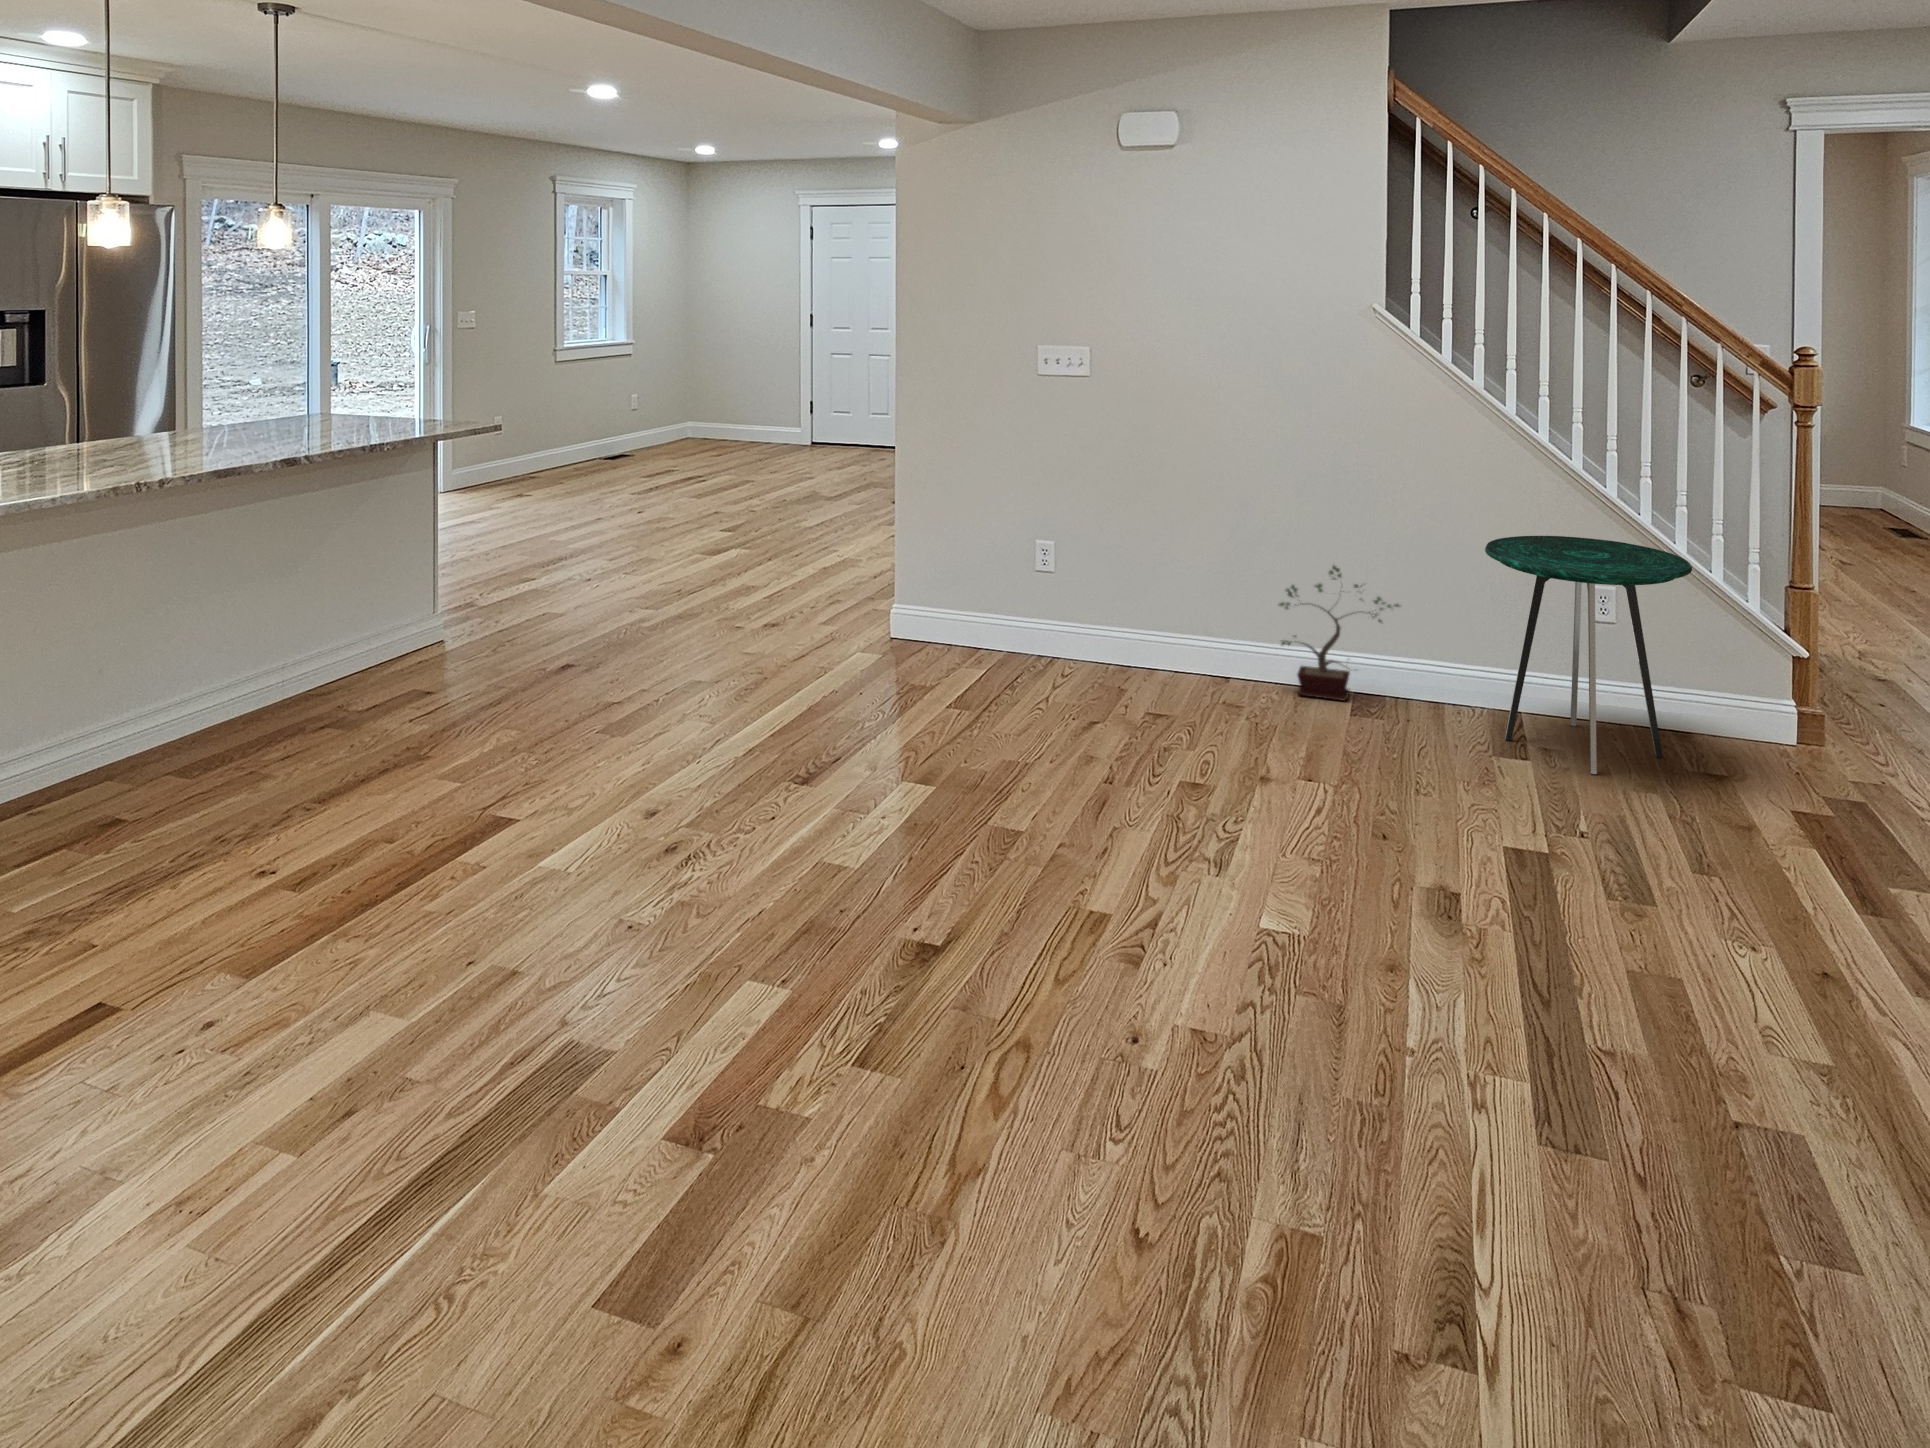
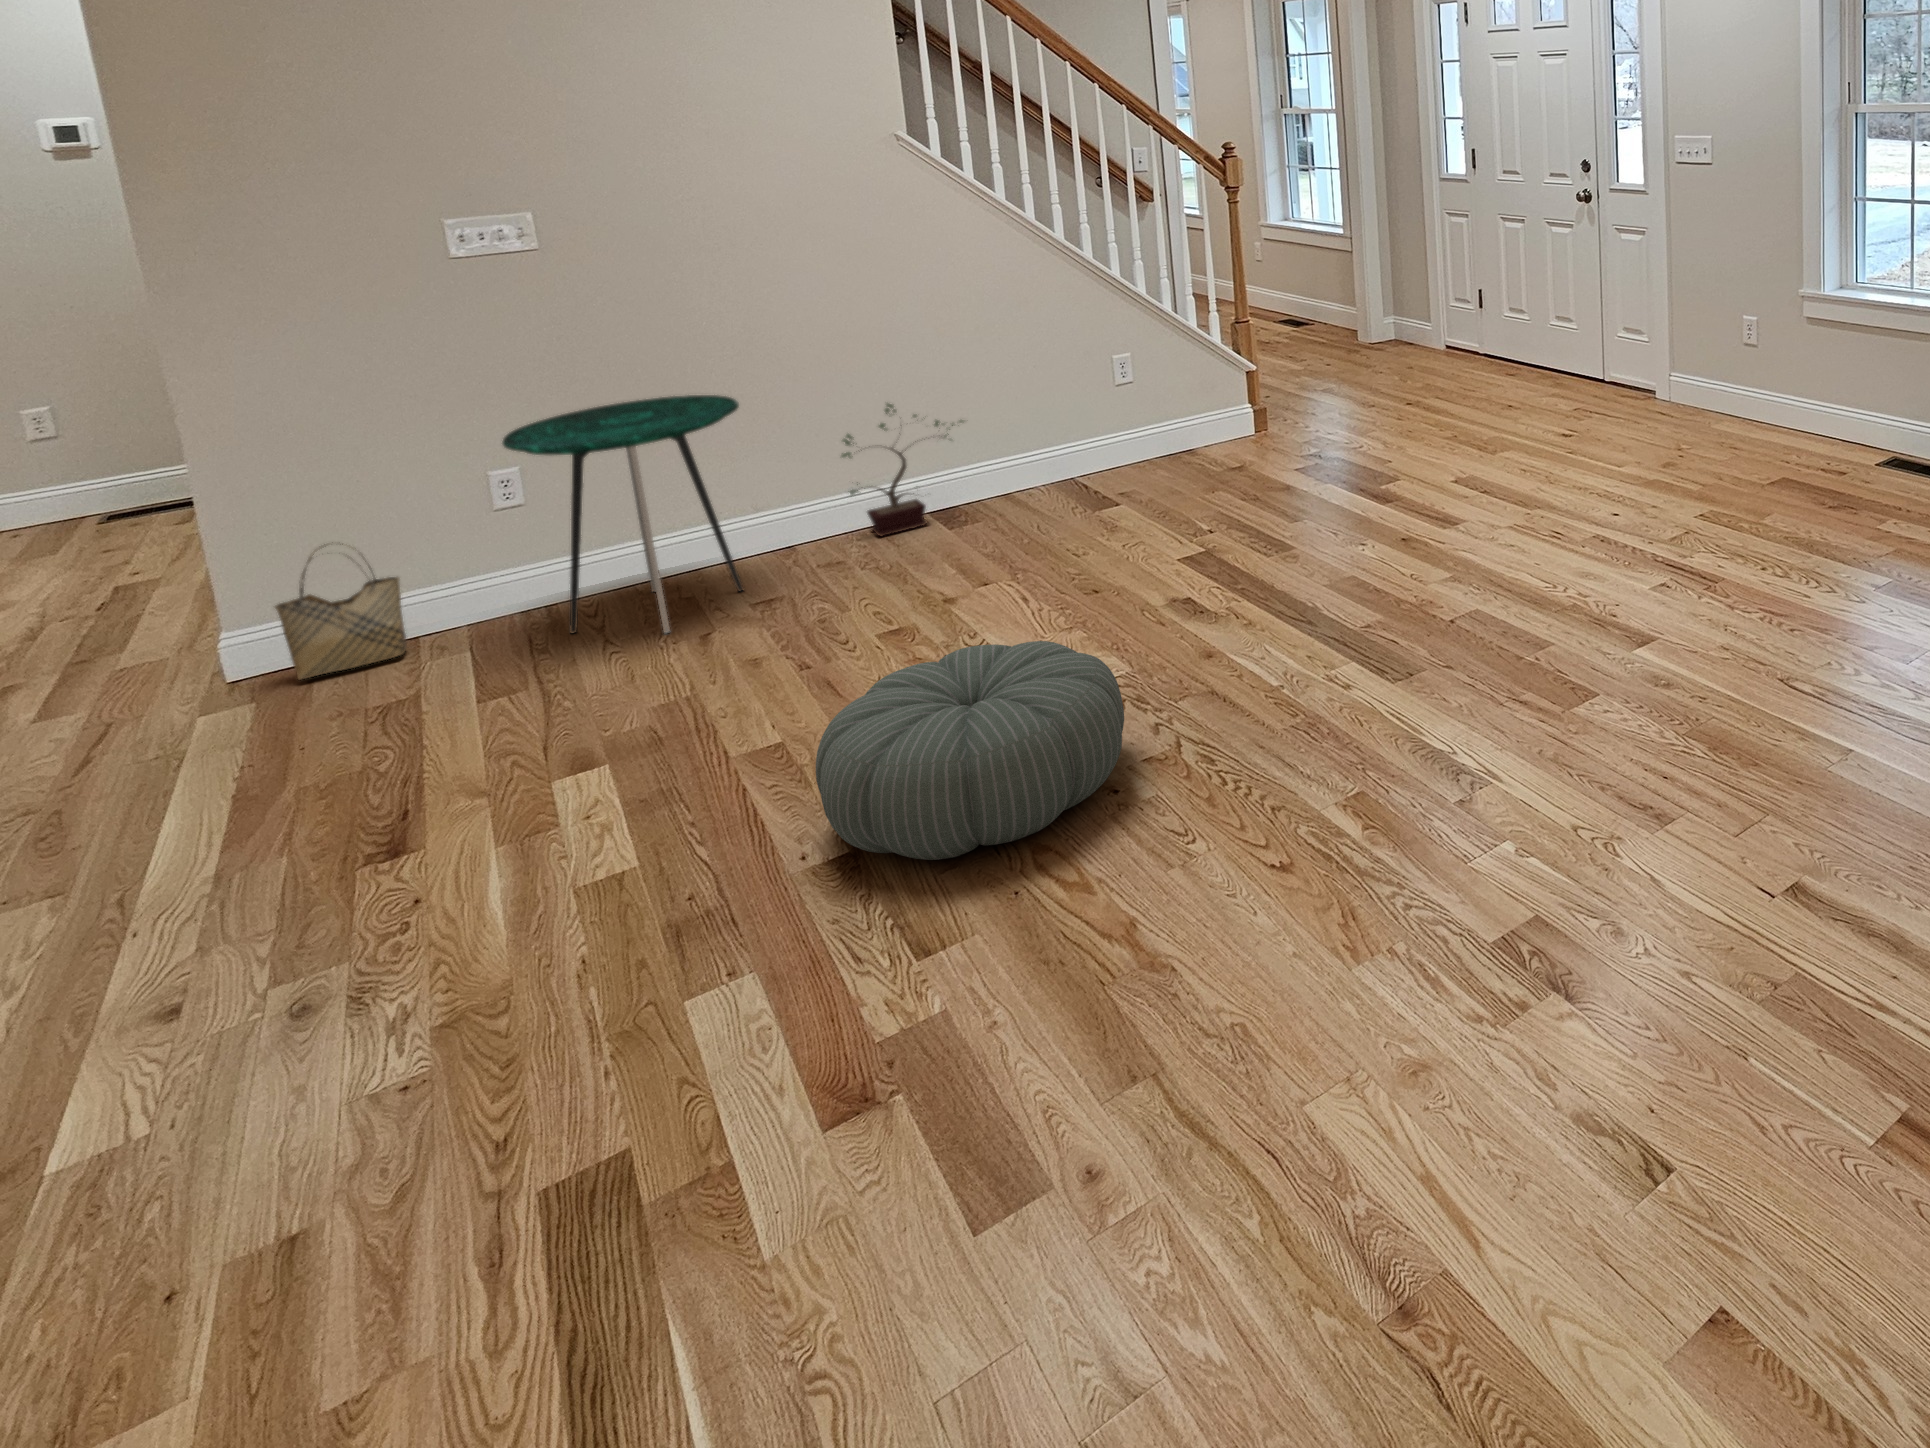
side table: present [1485,536,1692,774] -> present [502,395,743,633]
woven basket: none [910,557,975,653] -> present [275,544,407,680]
pouf: none [912,806,1201,1027] -> present [816,641,1124,860]

